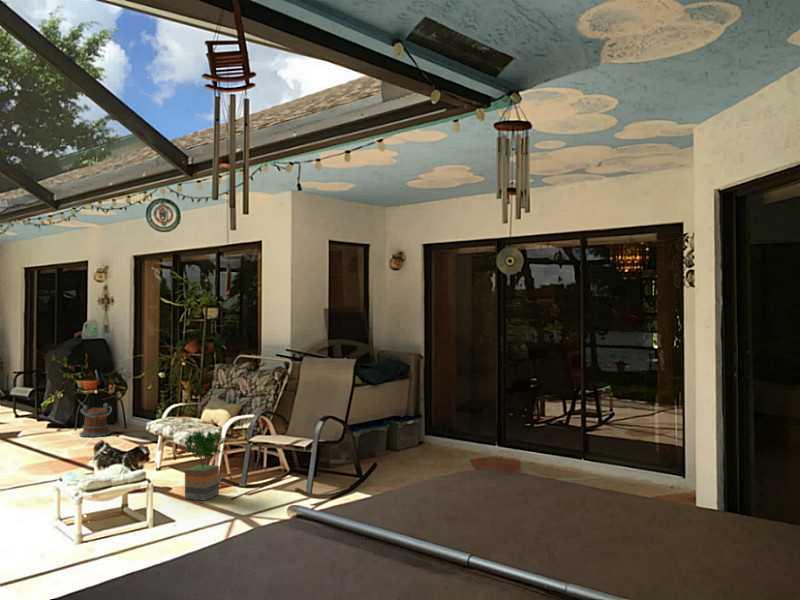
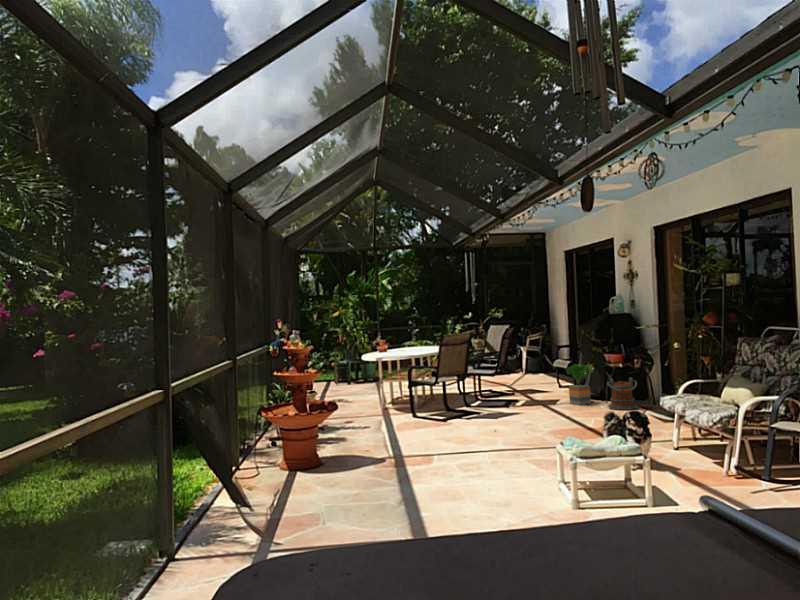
potted tree: present [185,431,225,501] -> present [567,364,593,405]

